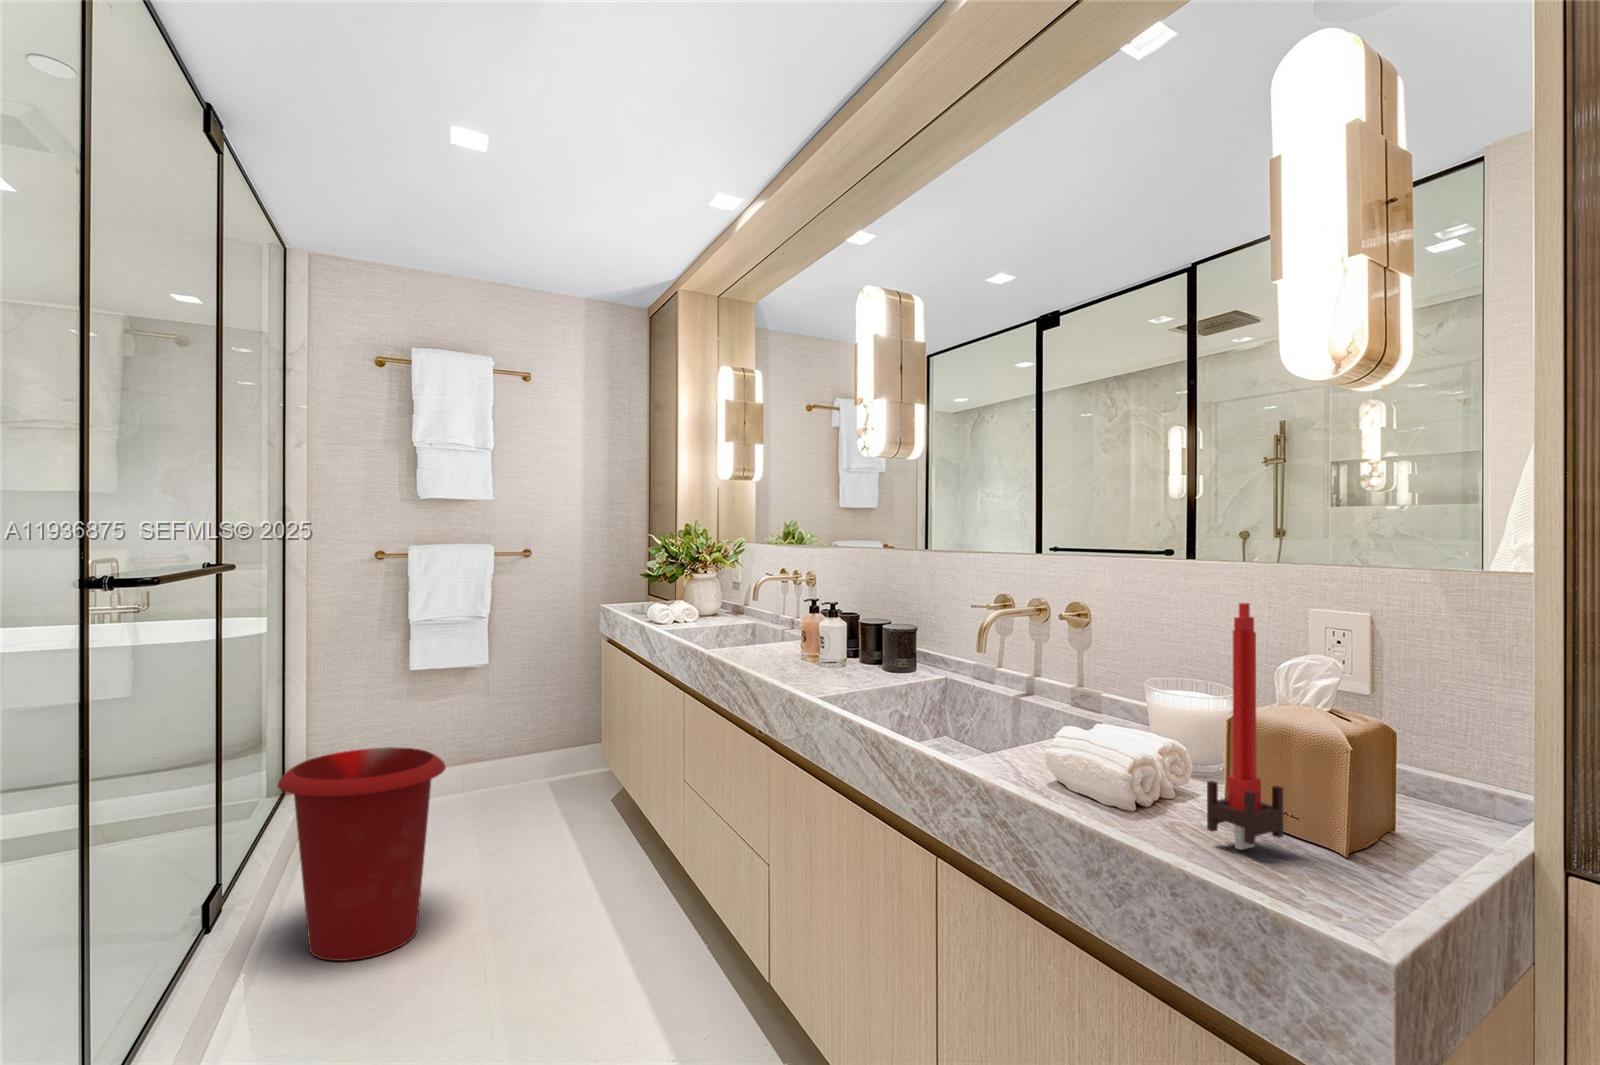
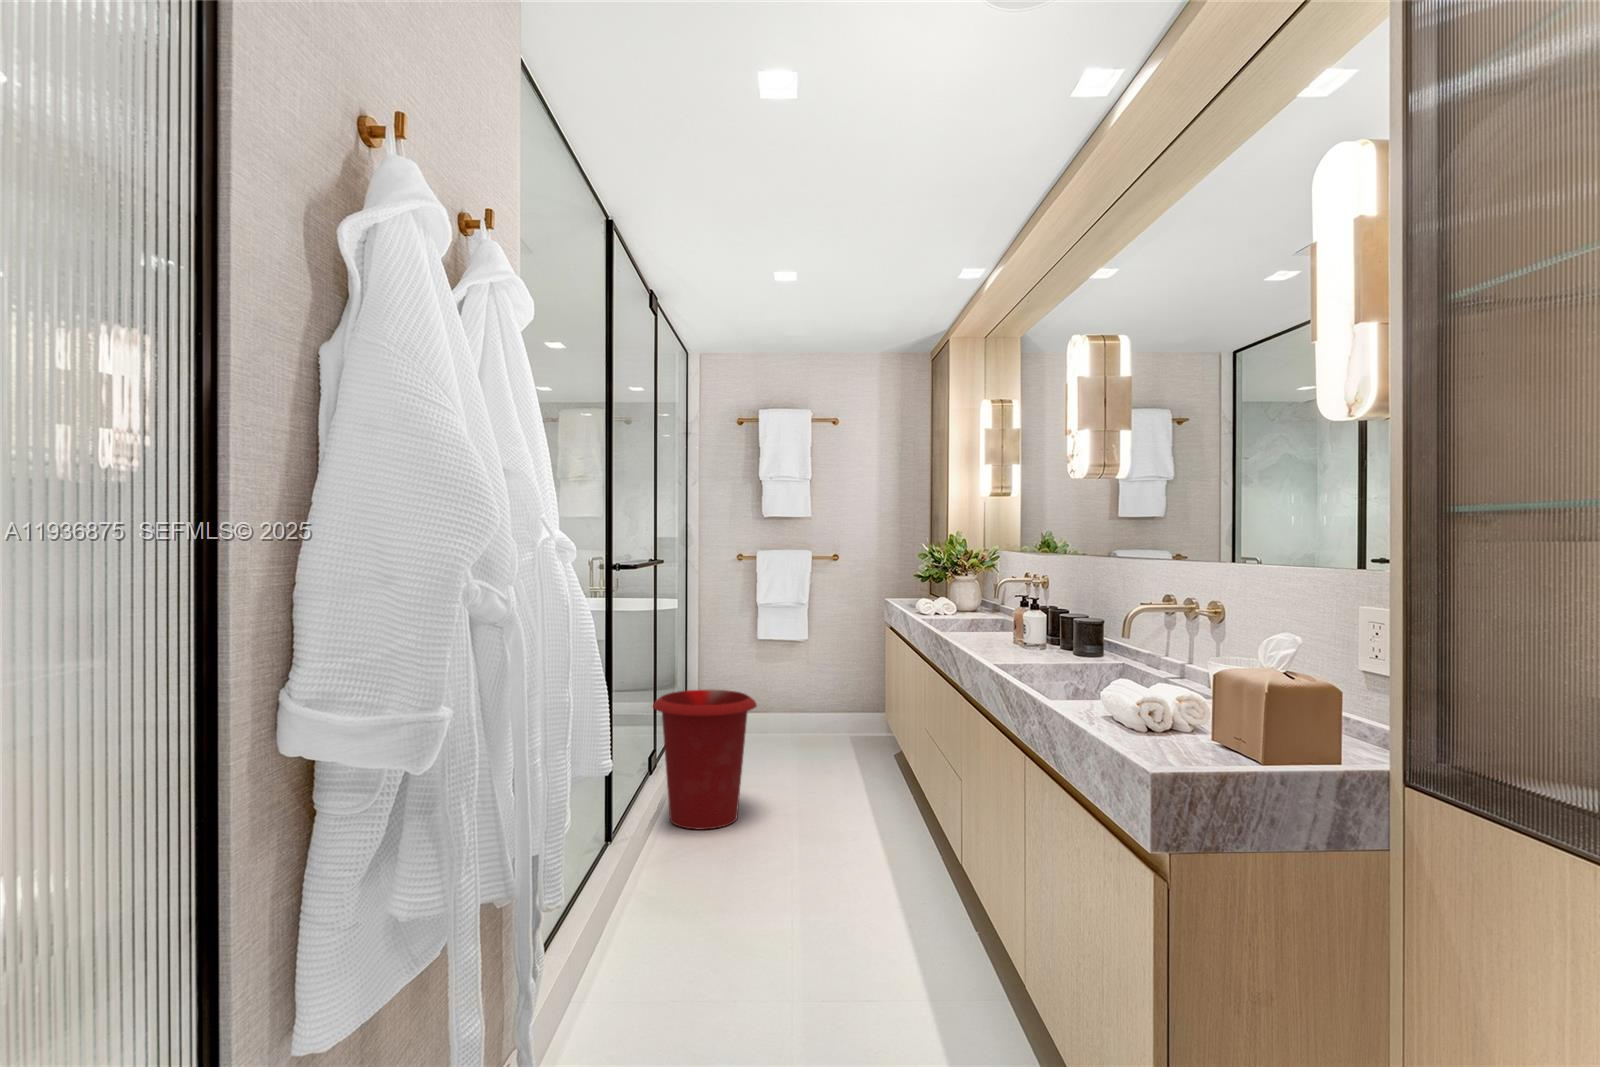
candle: present [1207,603,1283,850] -> none [1149,584,1200,757]

